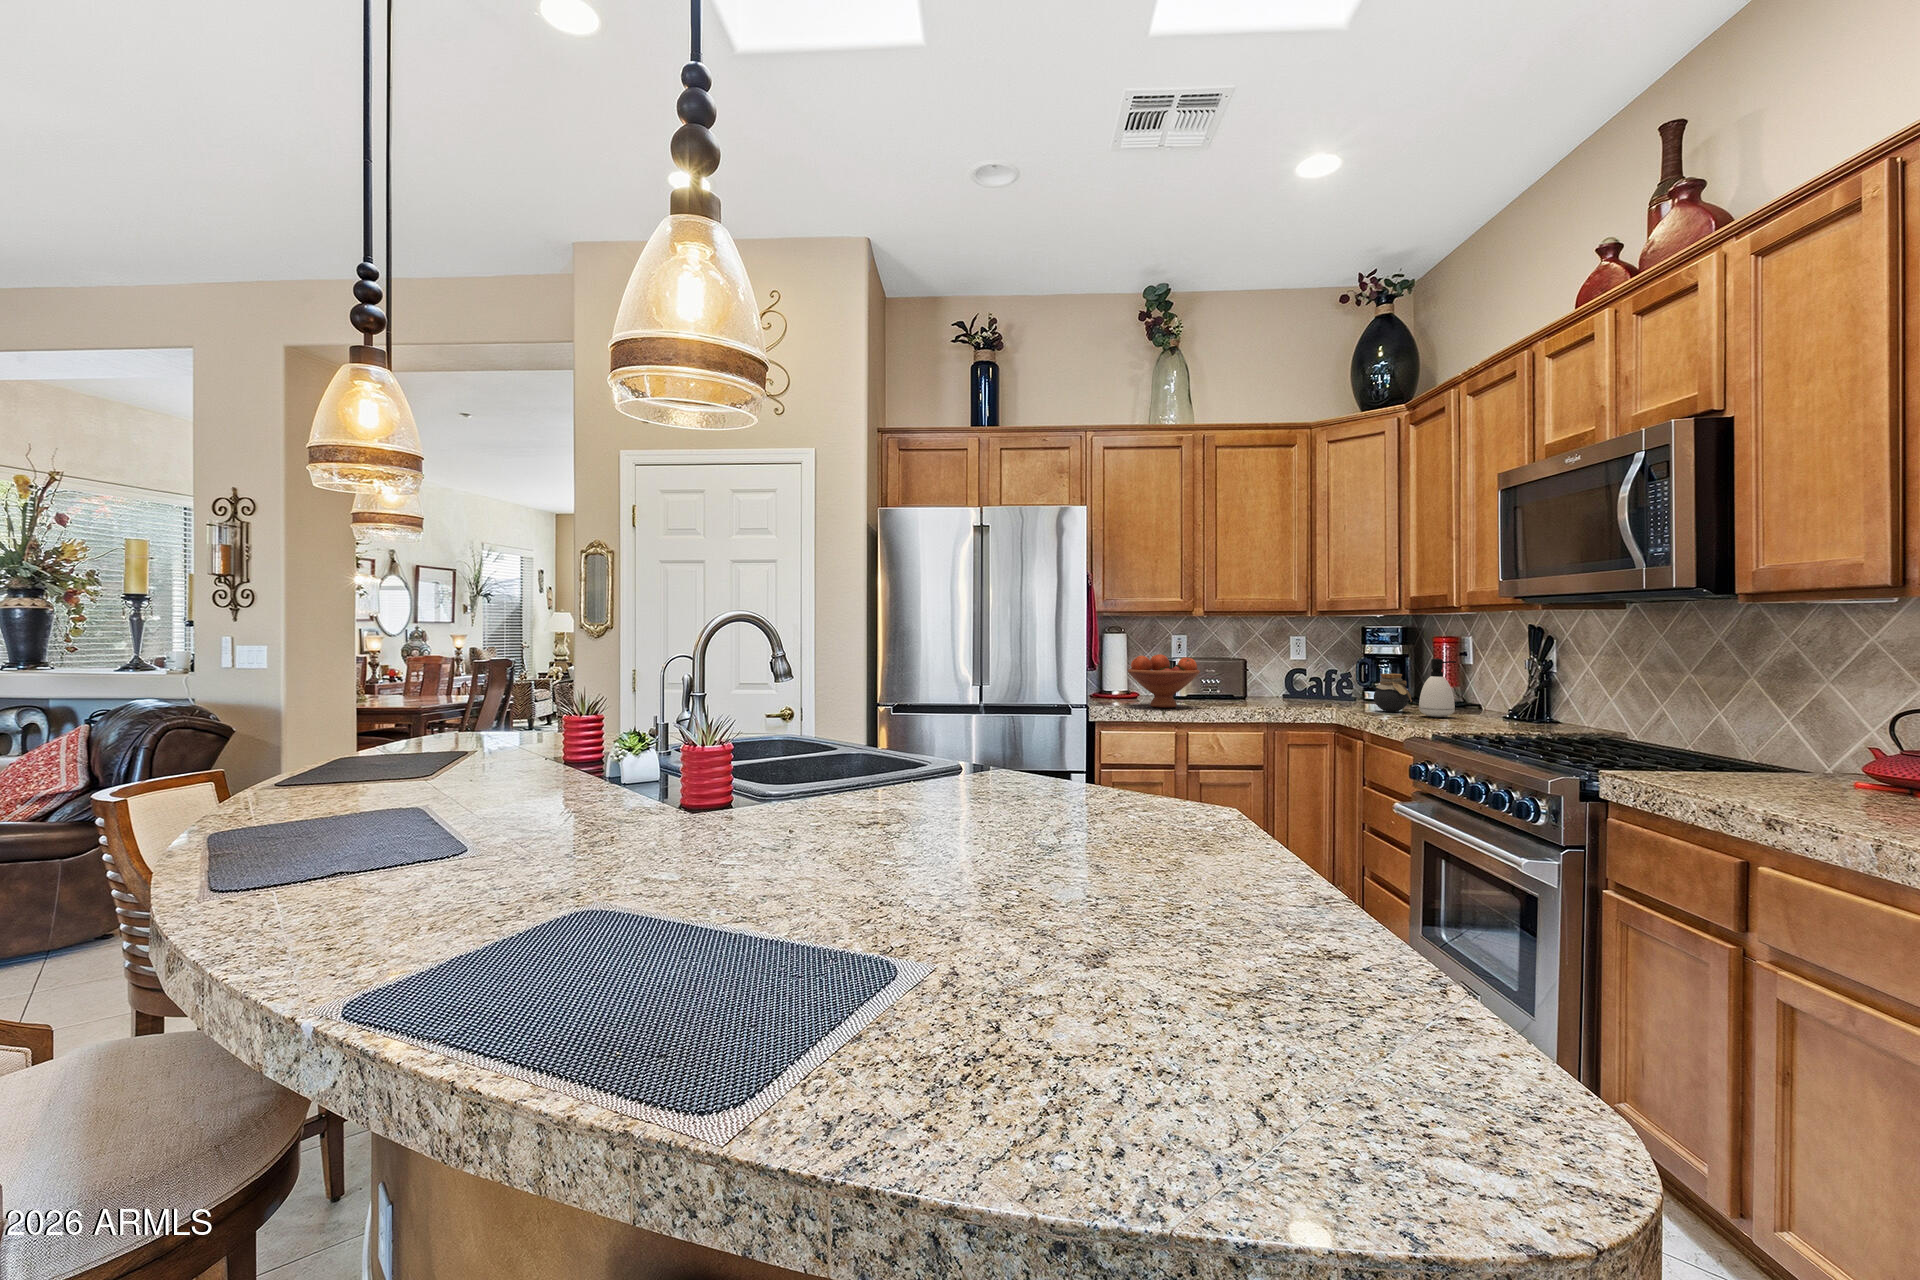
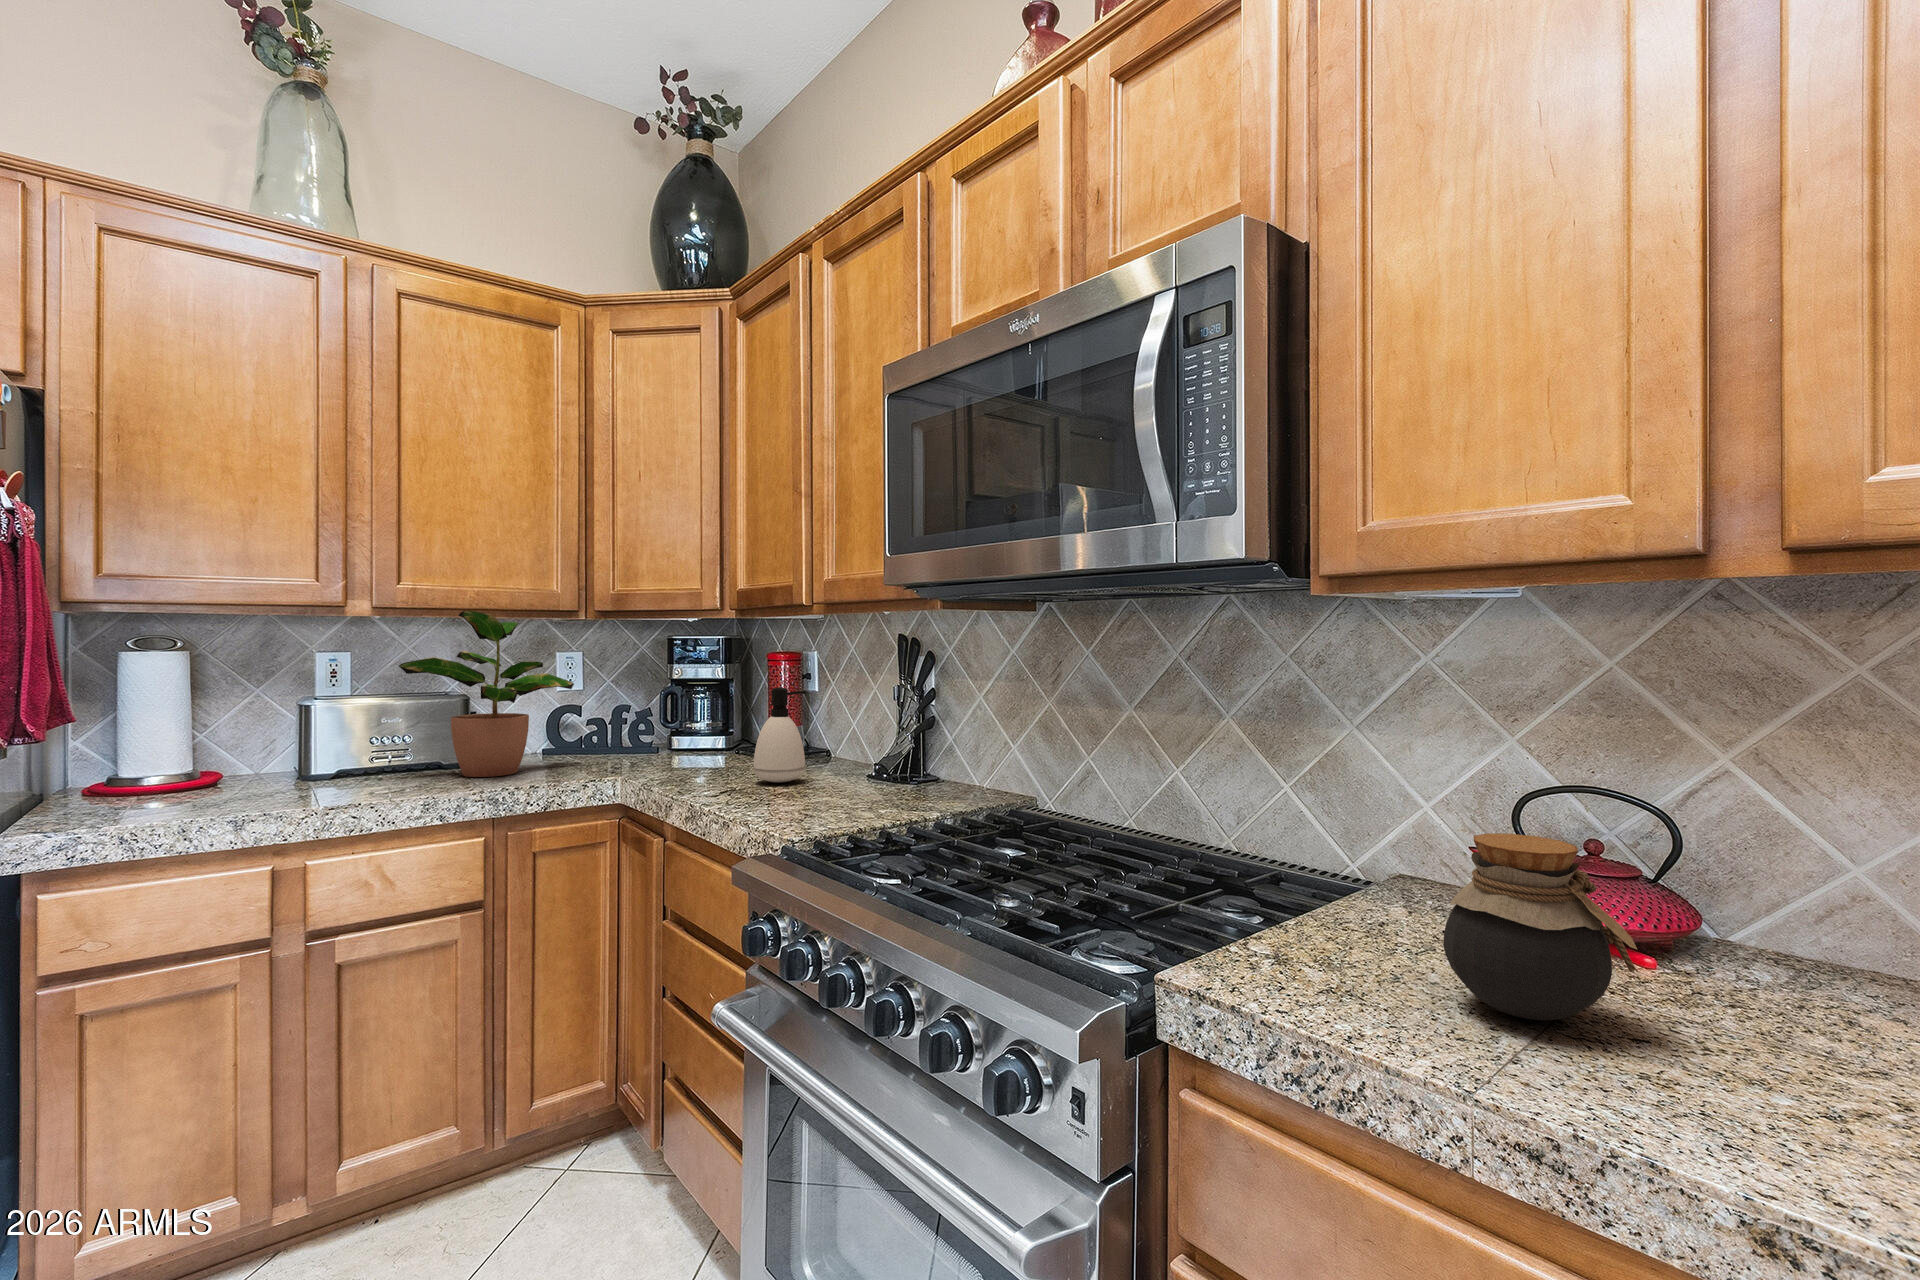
potted plant: none [1215,613,1305,705] -> present [399,611,574,777]
fruit bowl: present [1128,654,1200,708] -> none [156,692,349,810]
jar: present [1374,674,1412,712] -> present [1443,834,1637,1021]

